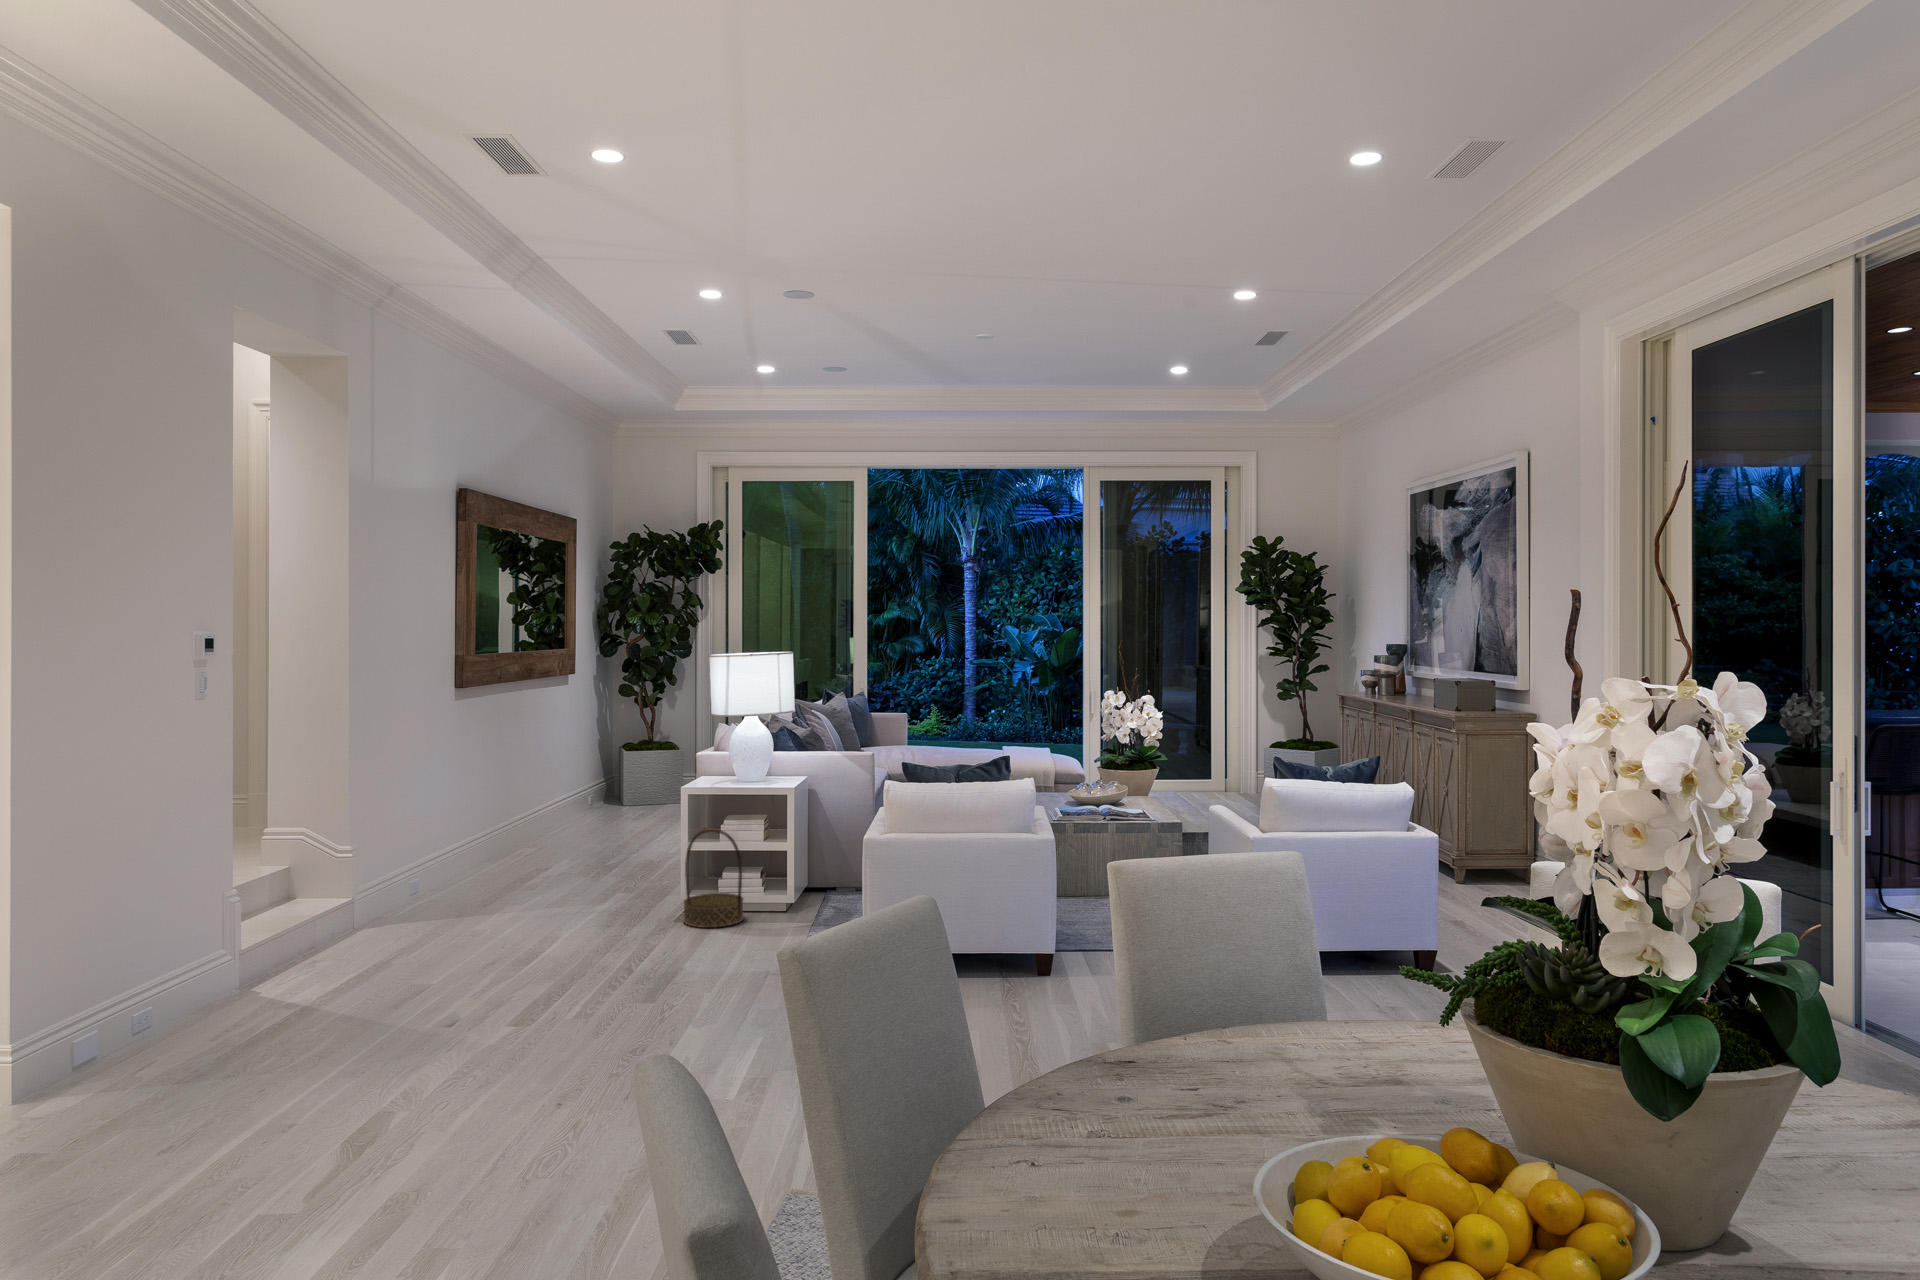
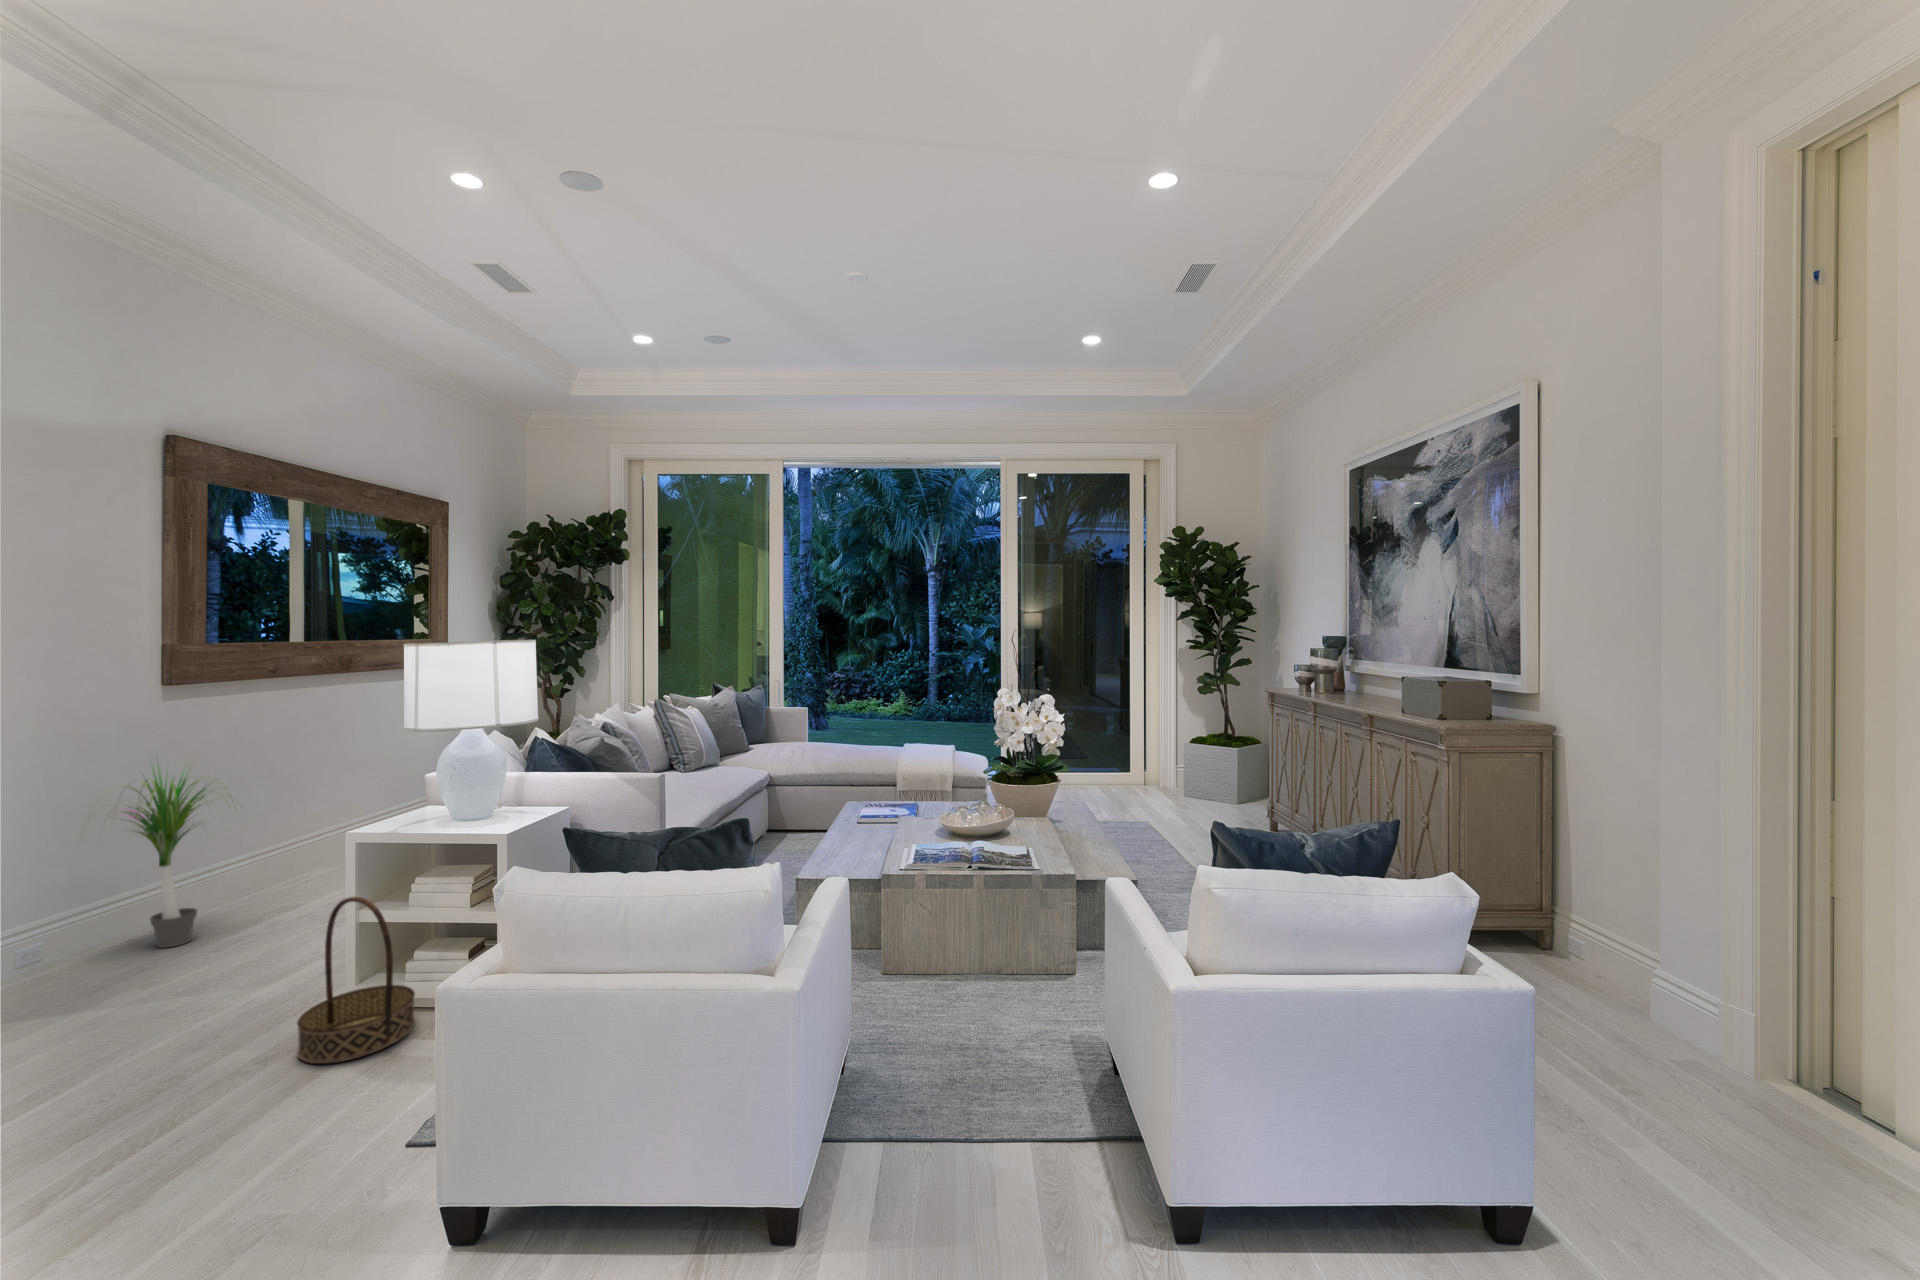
potted plant: none [436,744,539,891] -> present [82,764,240,948]

